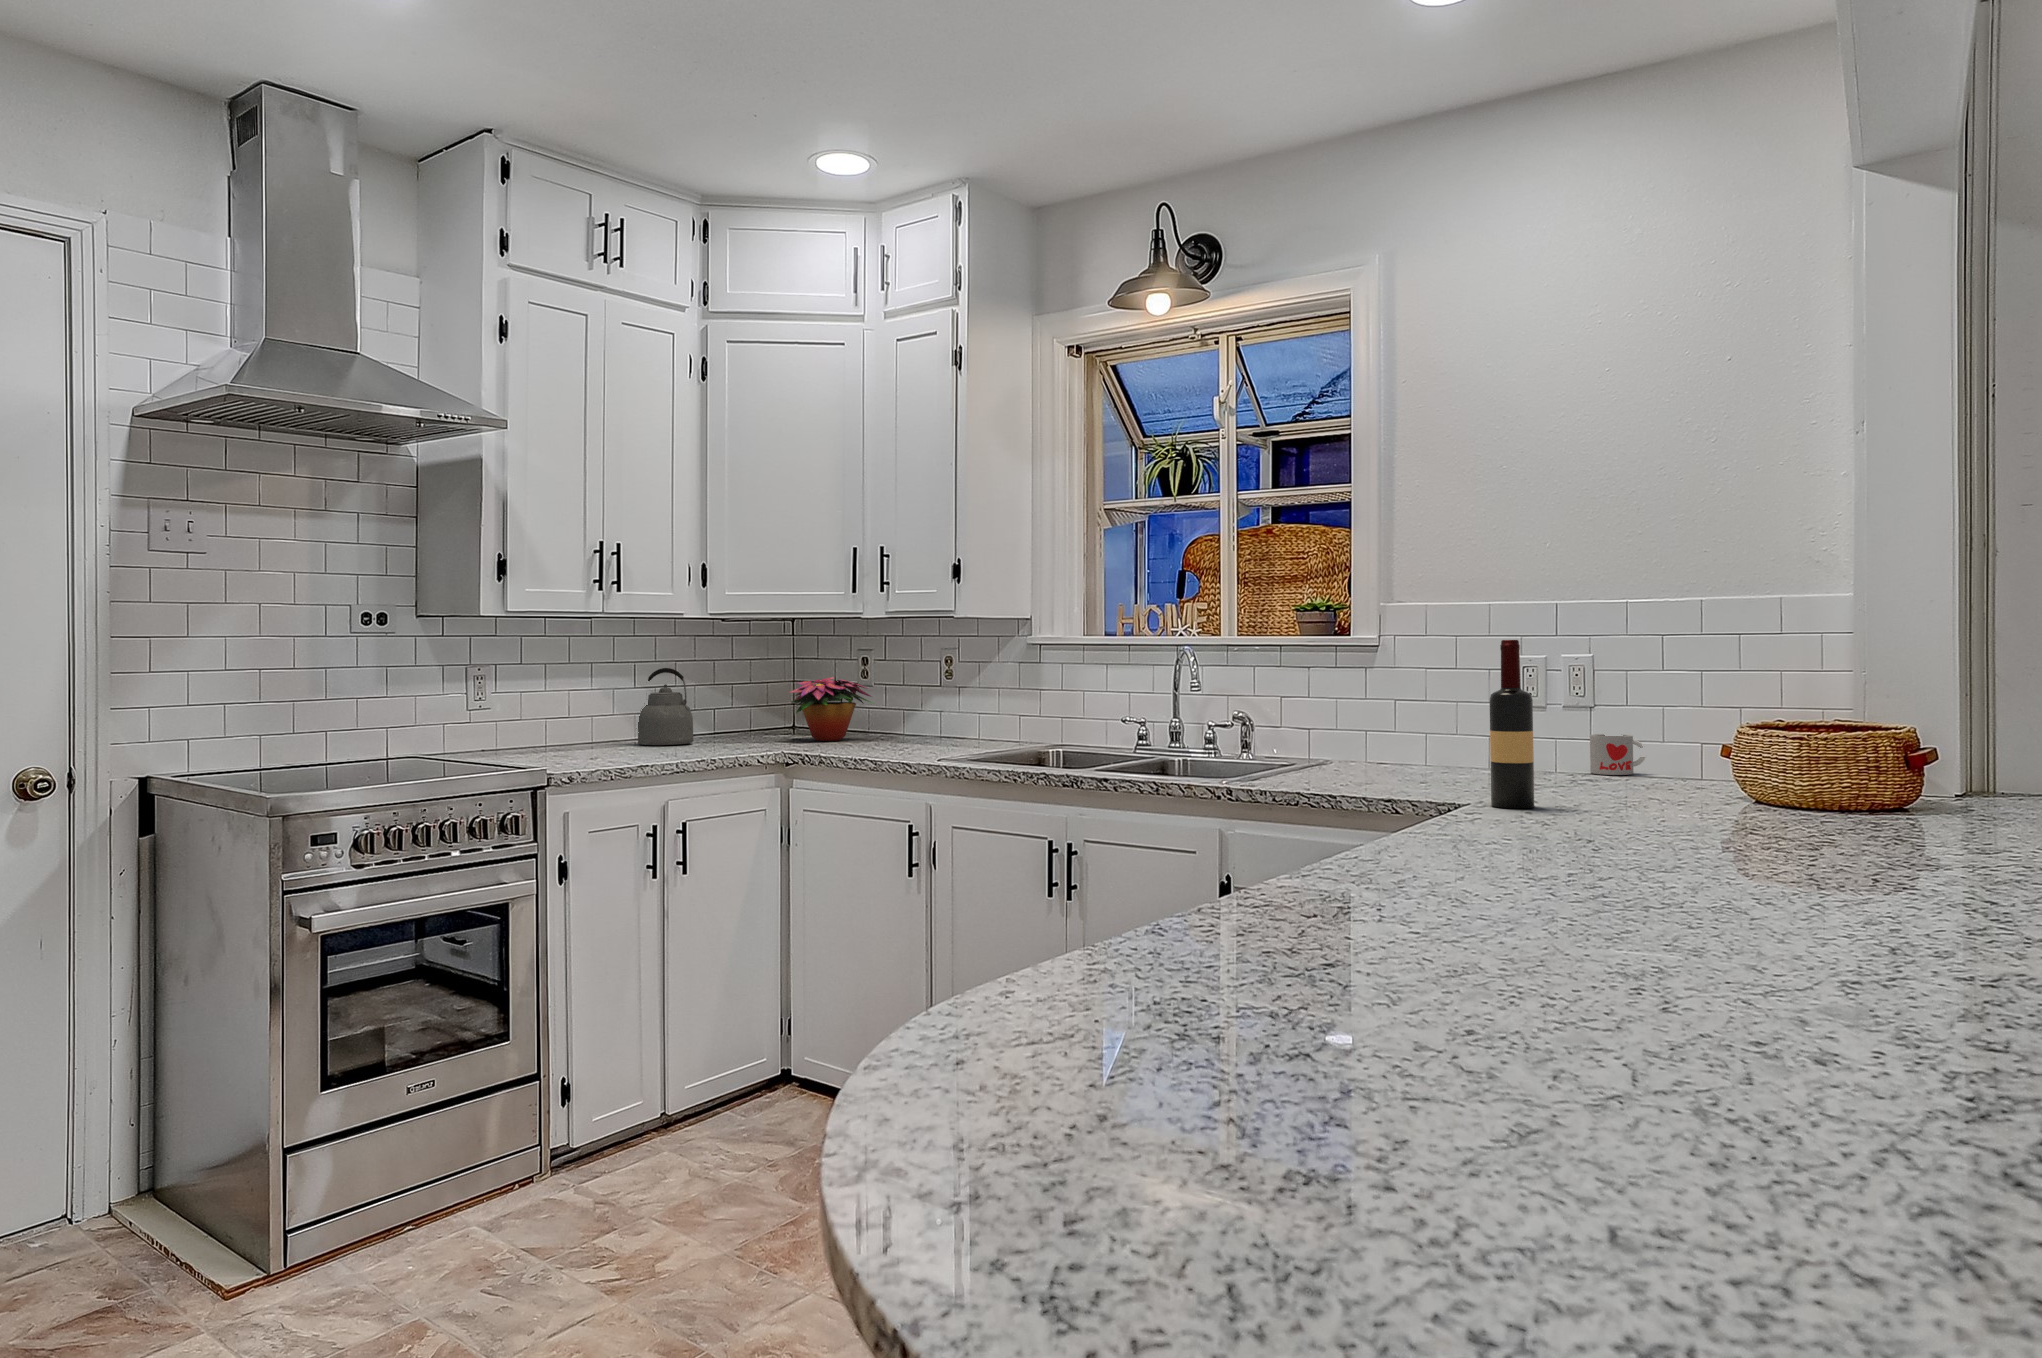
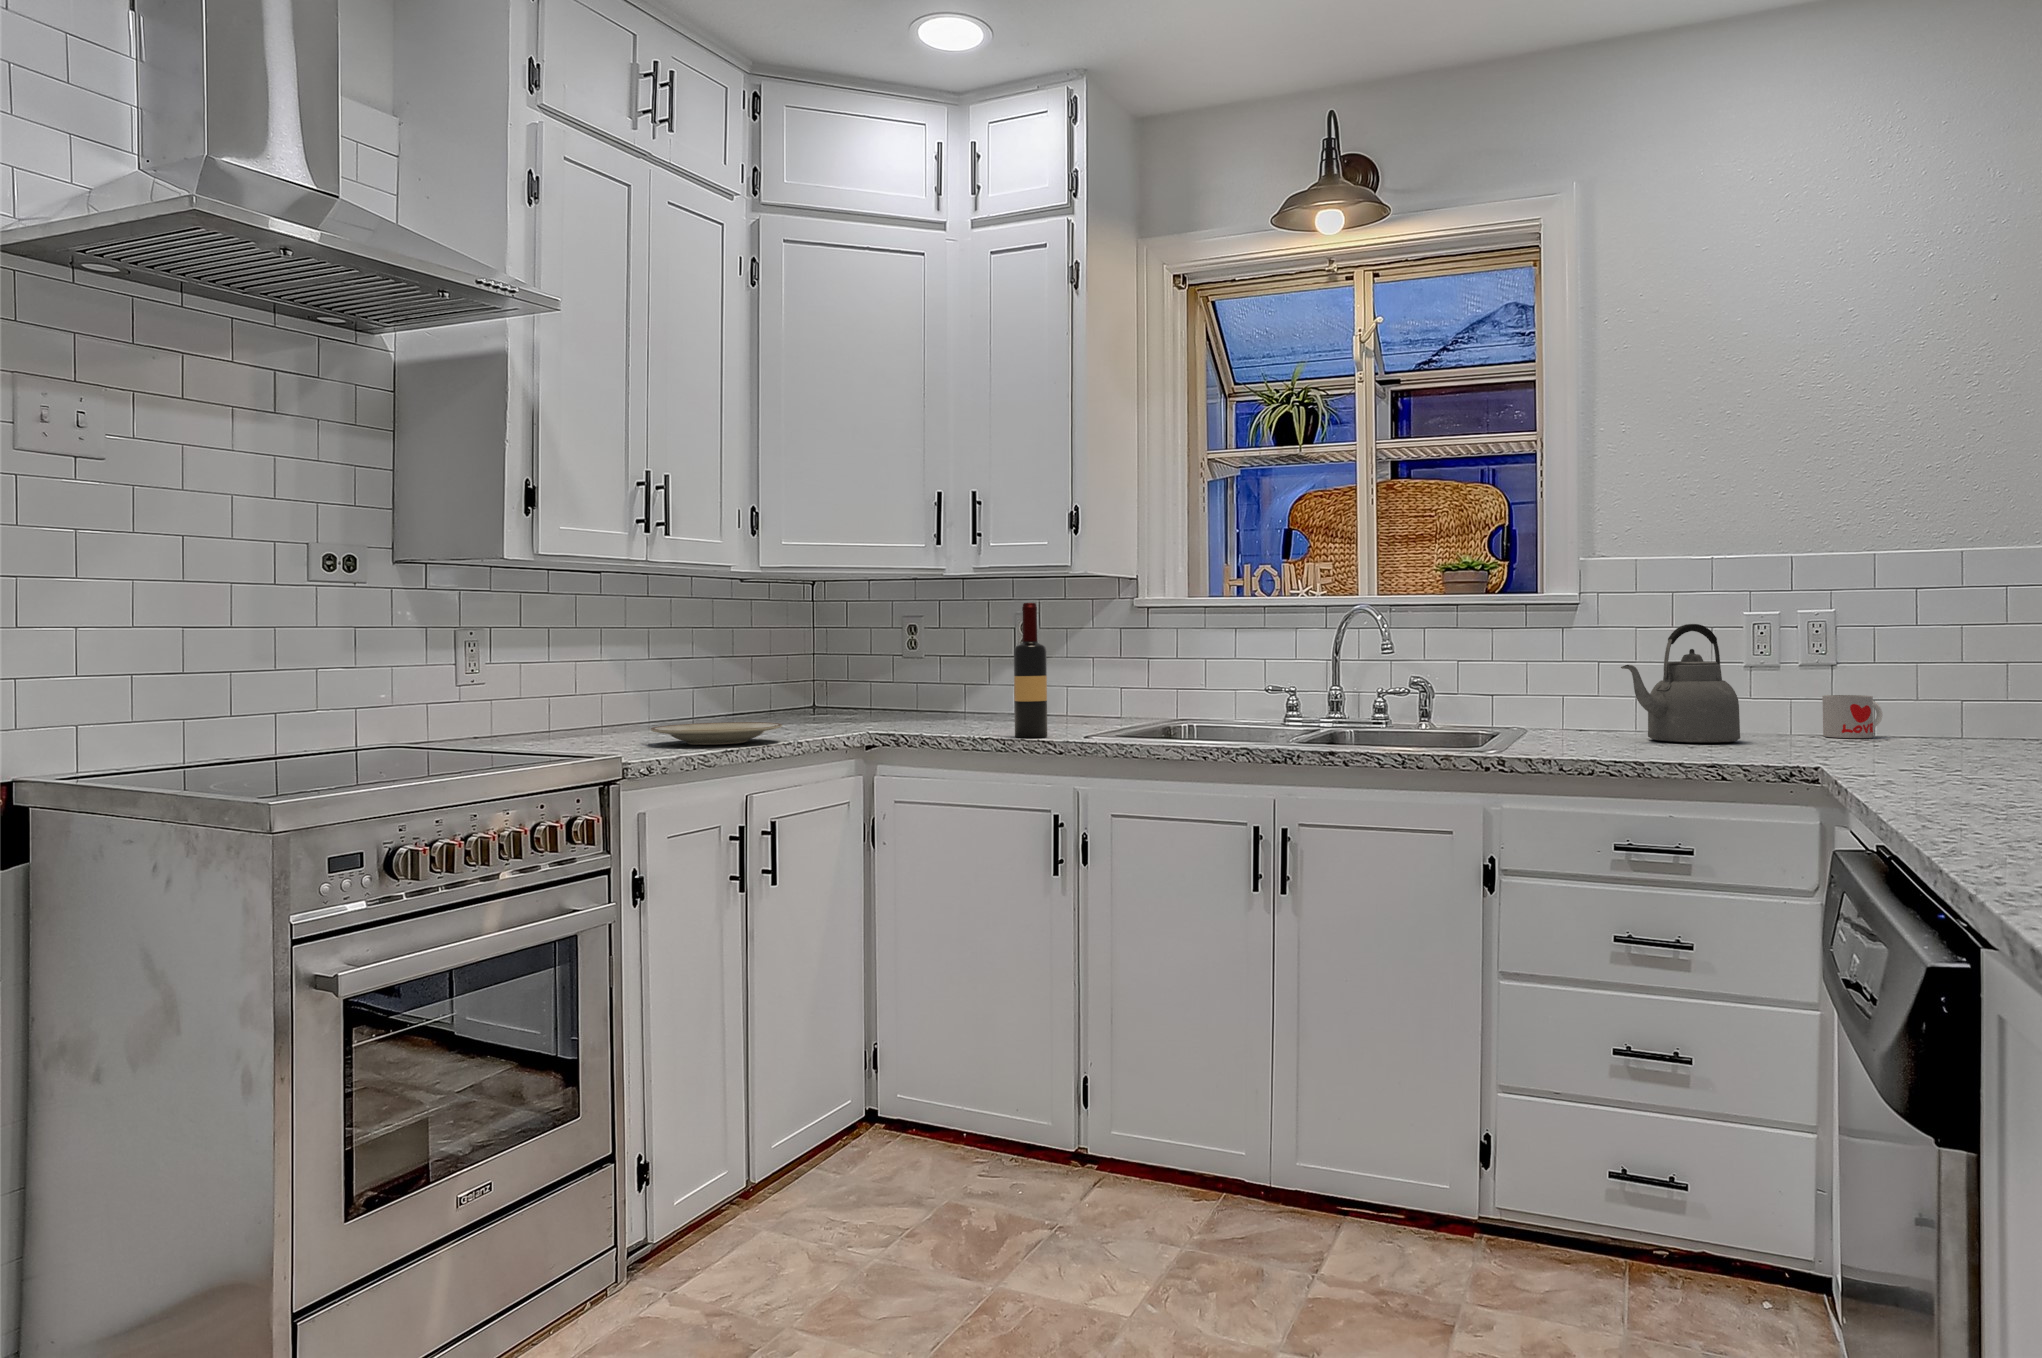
wine bottle: present [1489,640,1534,808] -> present [1014,603,1047,738]
kettle: present [638,668,694,745] -> present [1621,624,1740,743]
flower arrangement: present [789,677,872,741] -> none [825,647,936,720]
plate: none [595,743,701,762] -> present [651,722,782,745]

